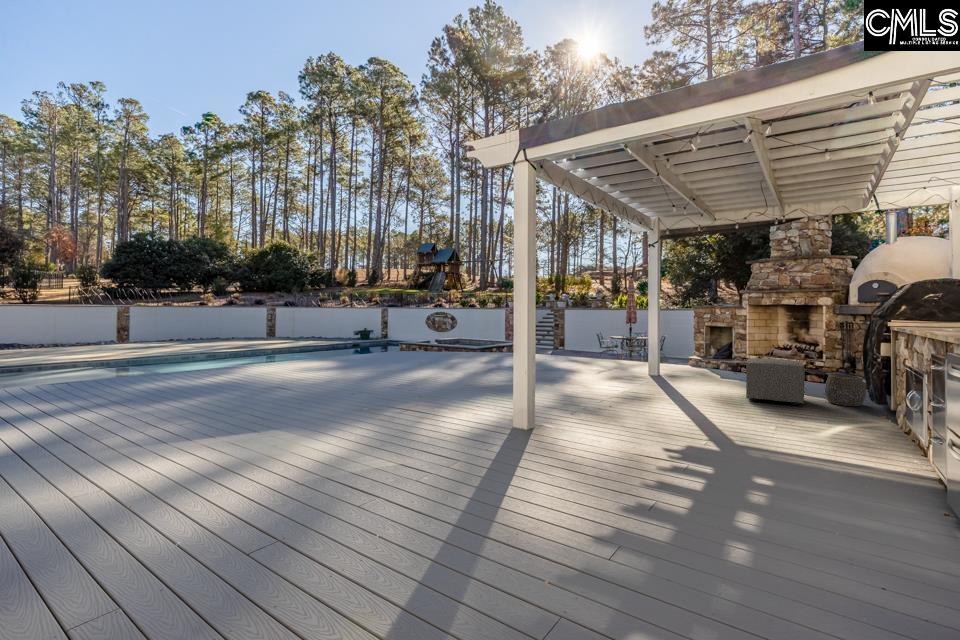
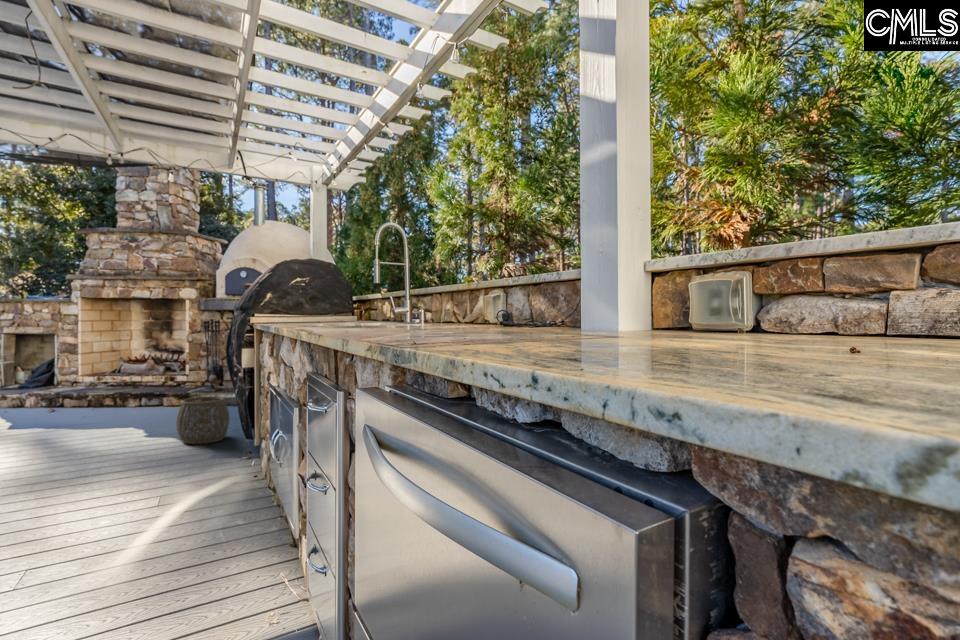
ottoman: present [746,359,805,405] -> none [29,385,140,472]

